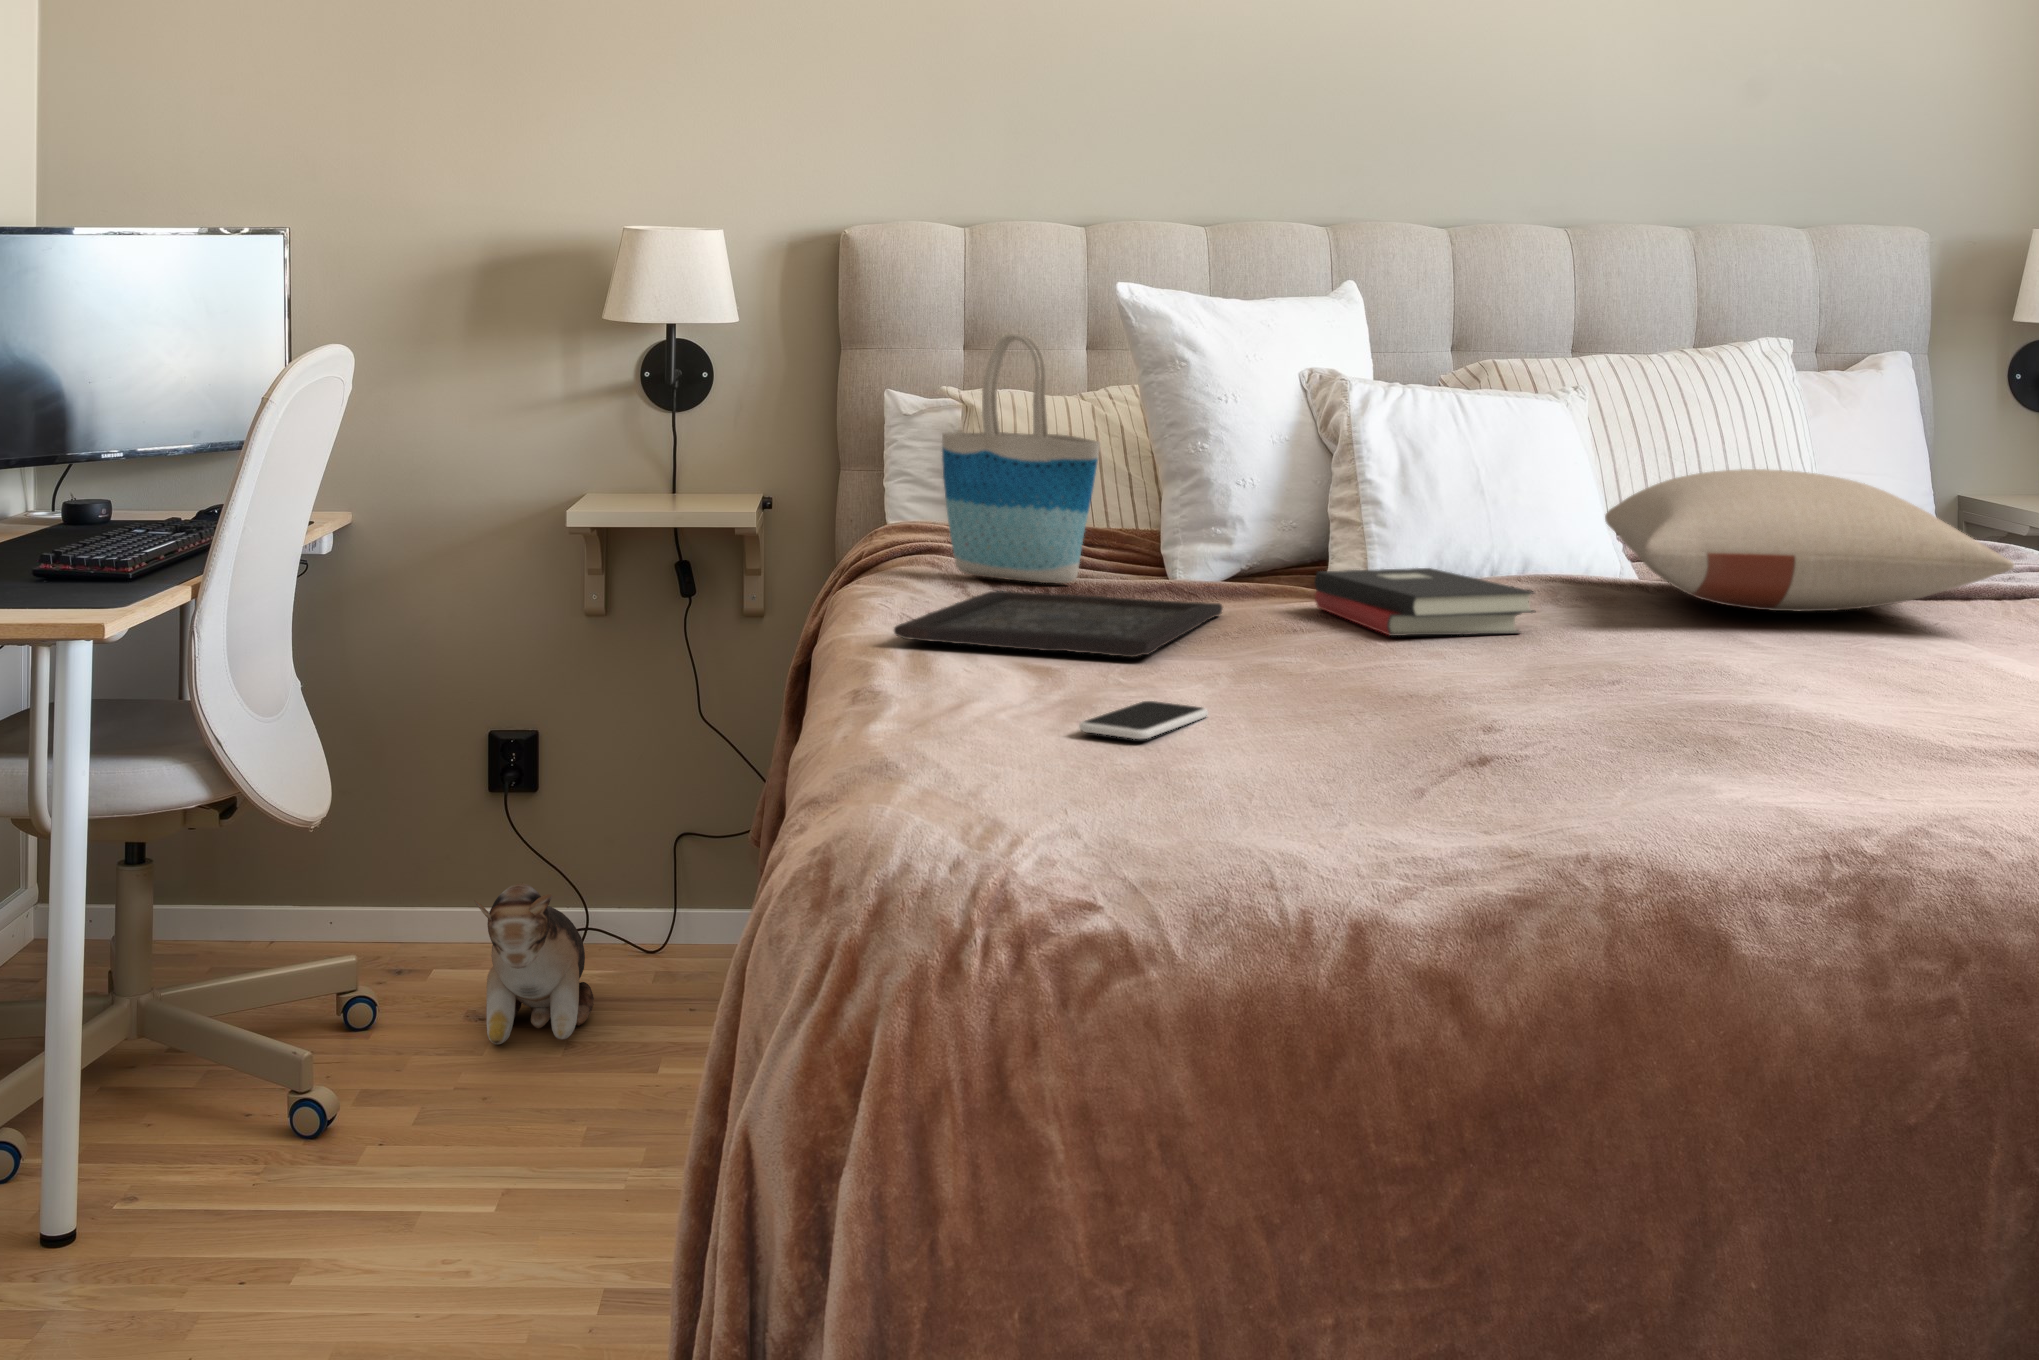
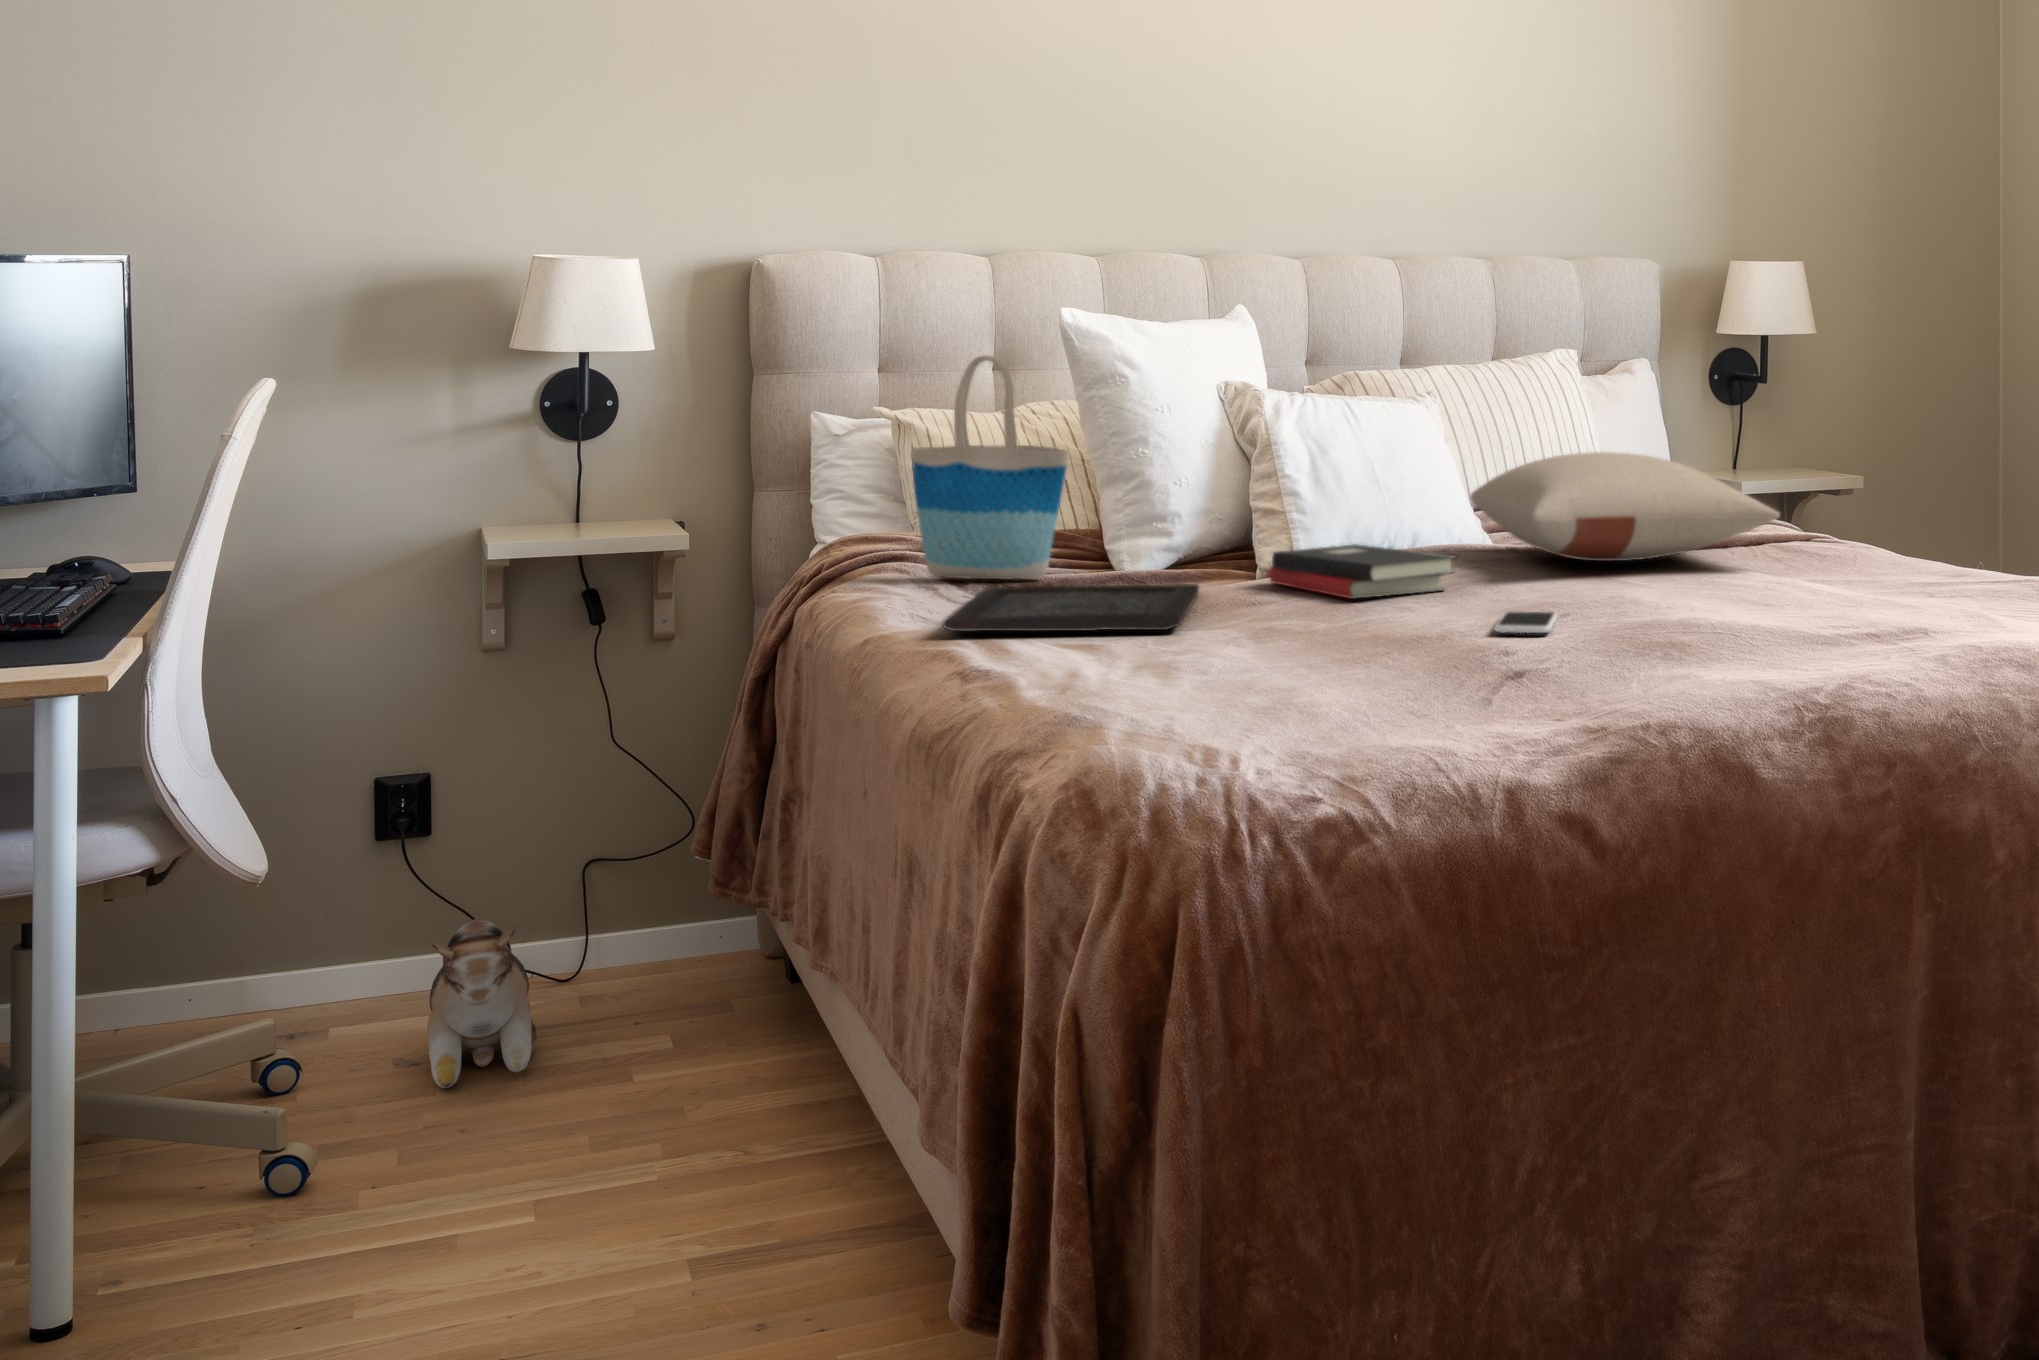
smartphone: present [1079,701,1208,739] -> present [1494,612,1557,633]

